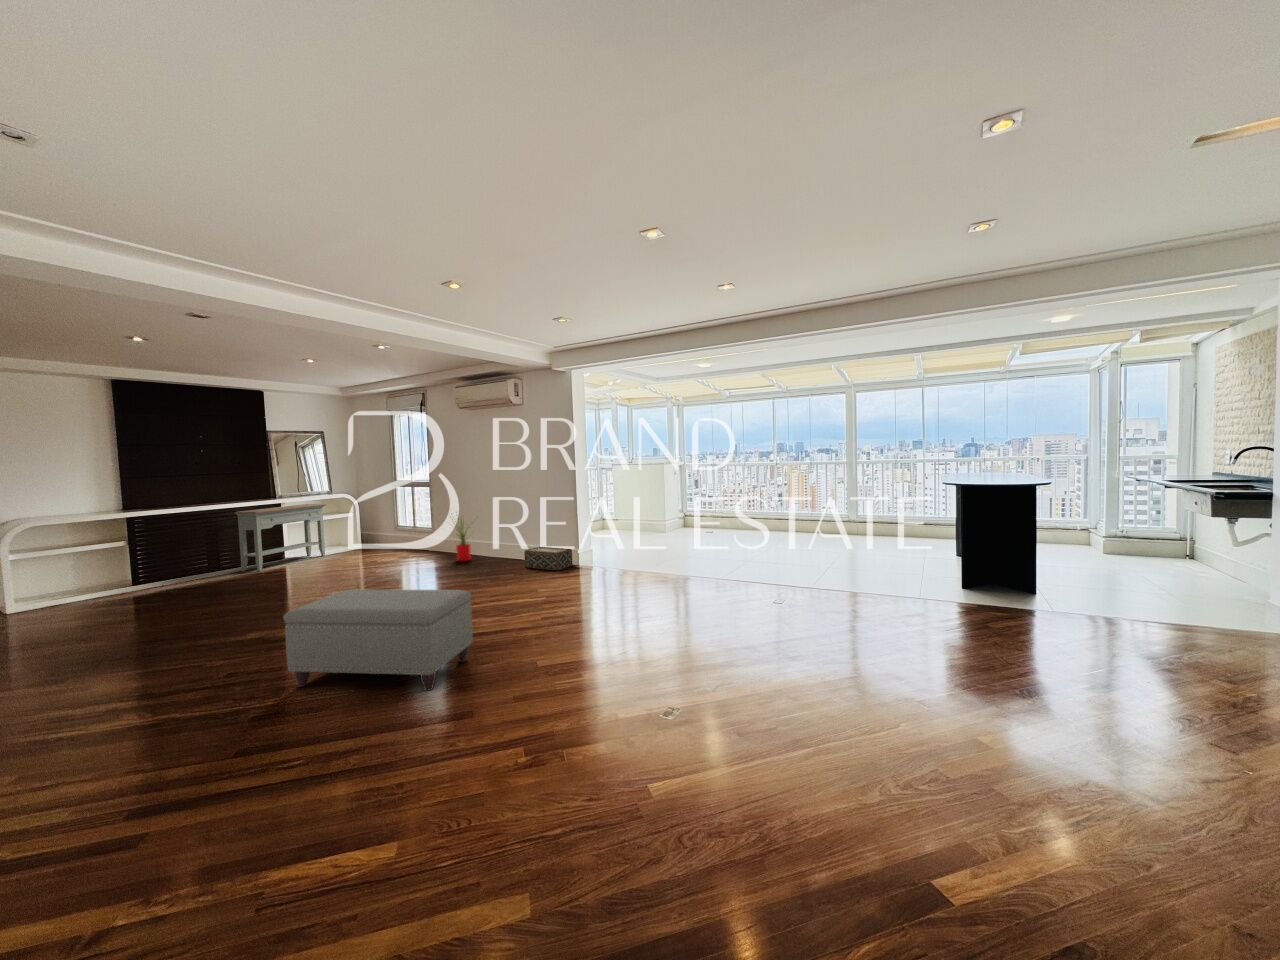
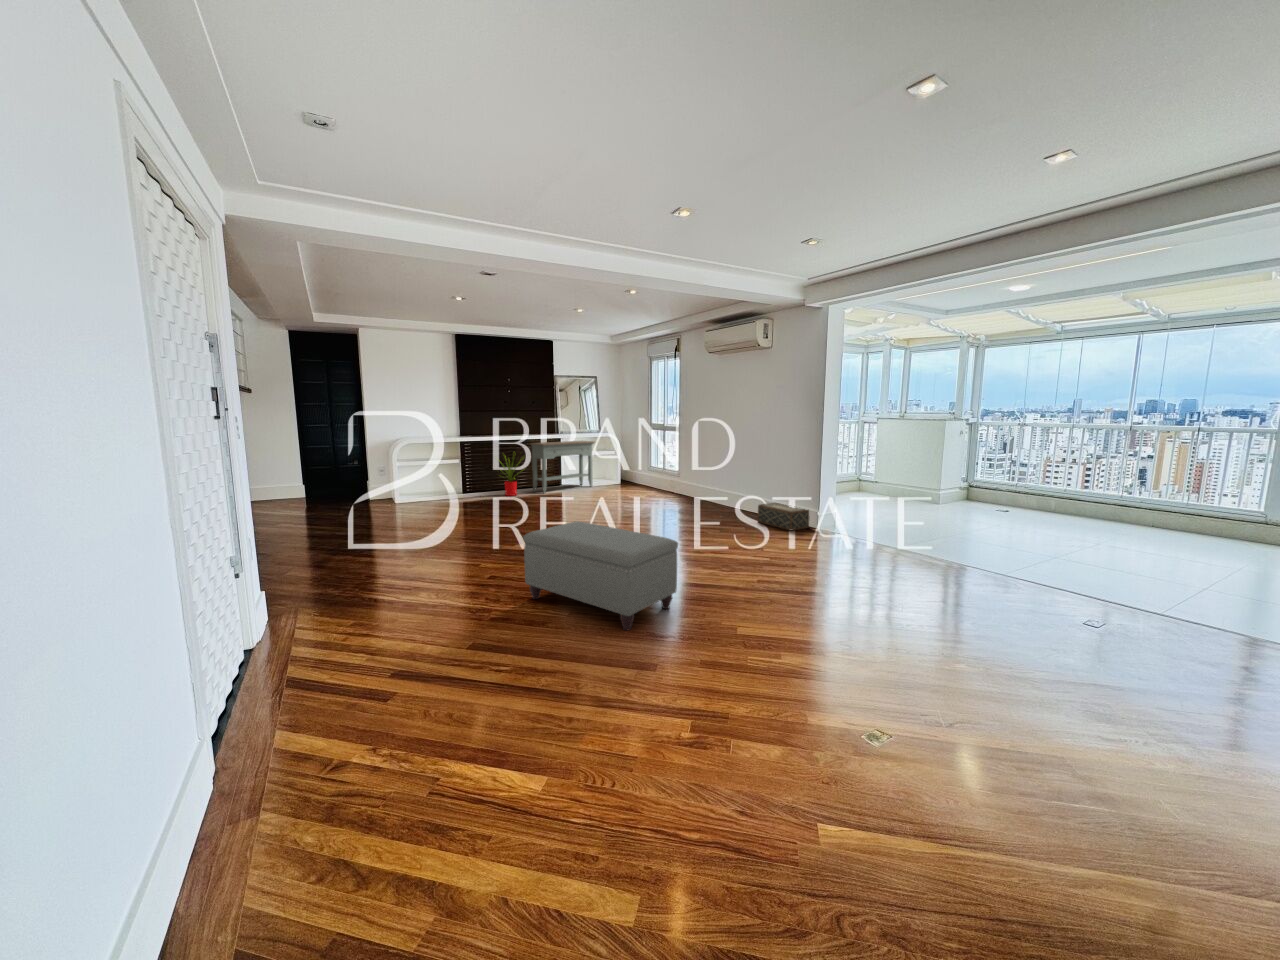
house plant: present [452,515,471,561] -> present [503,463,517,496]

